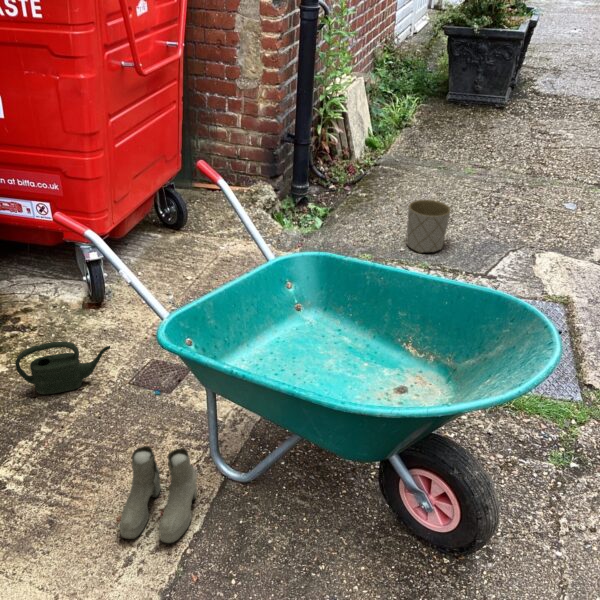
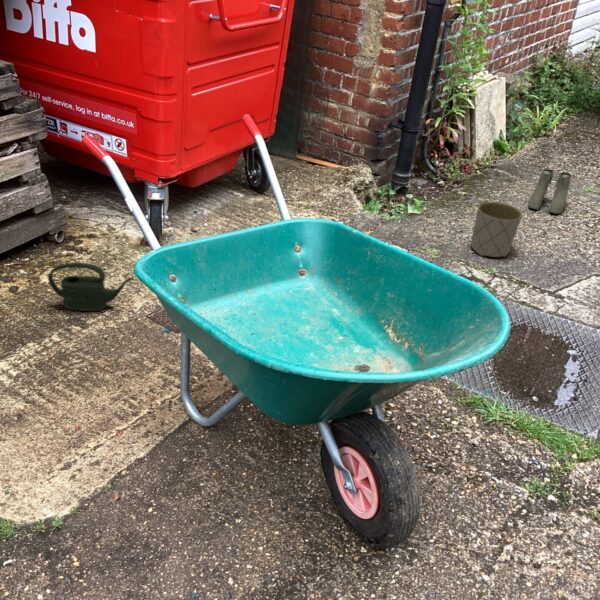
boots: present [120,446,197,544] -> present [528,169,571,214]

